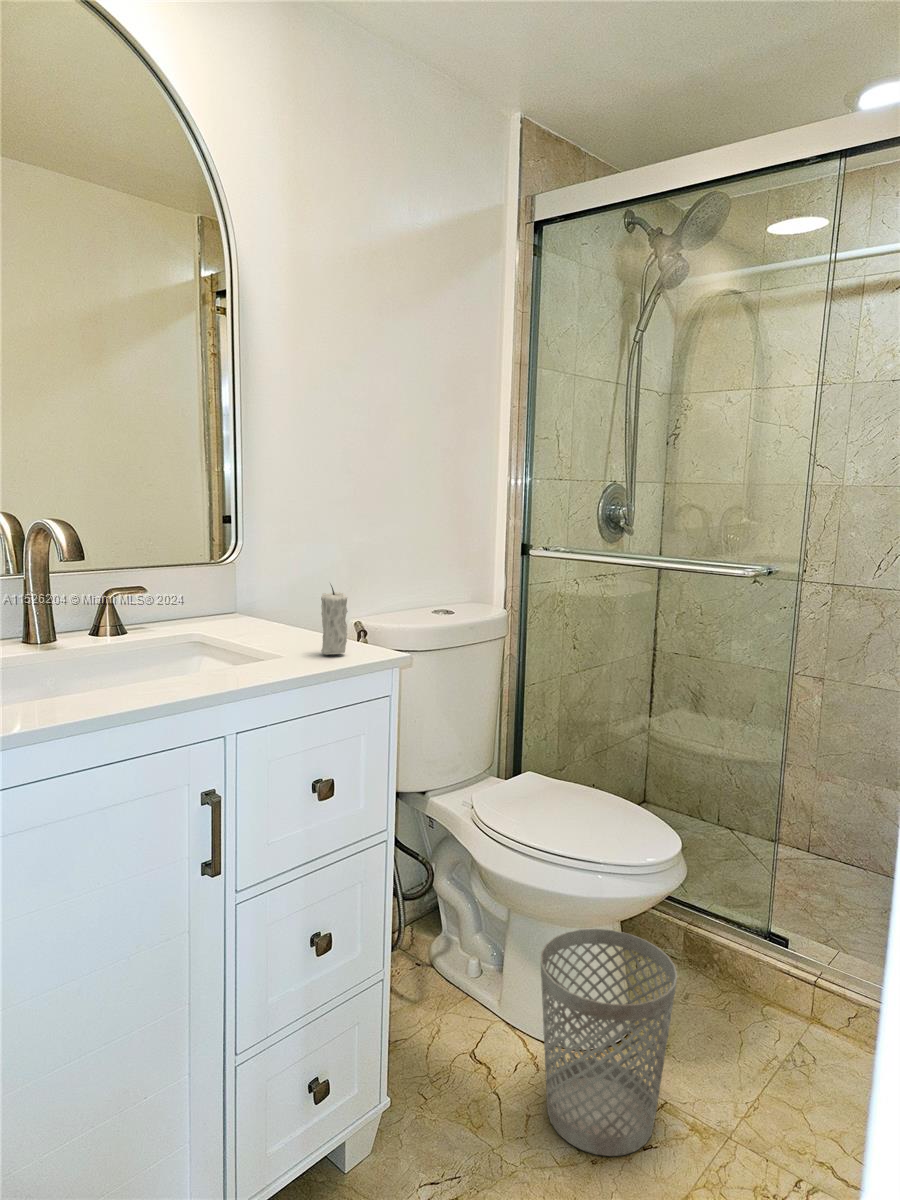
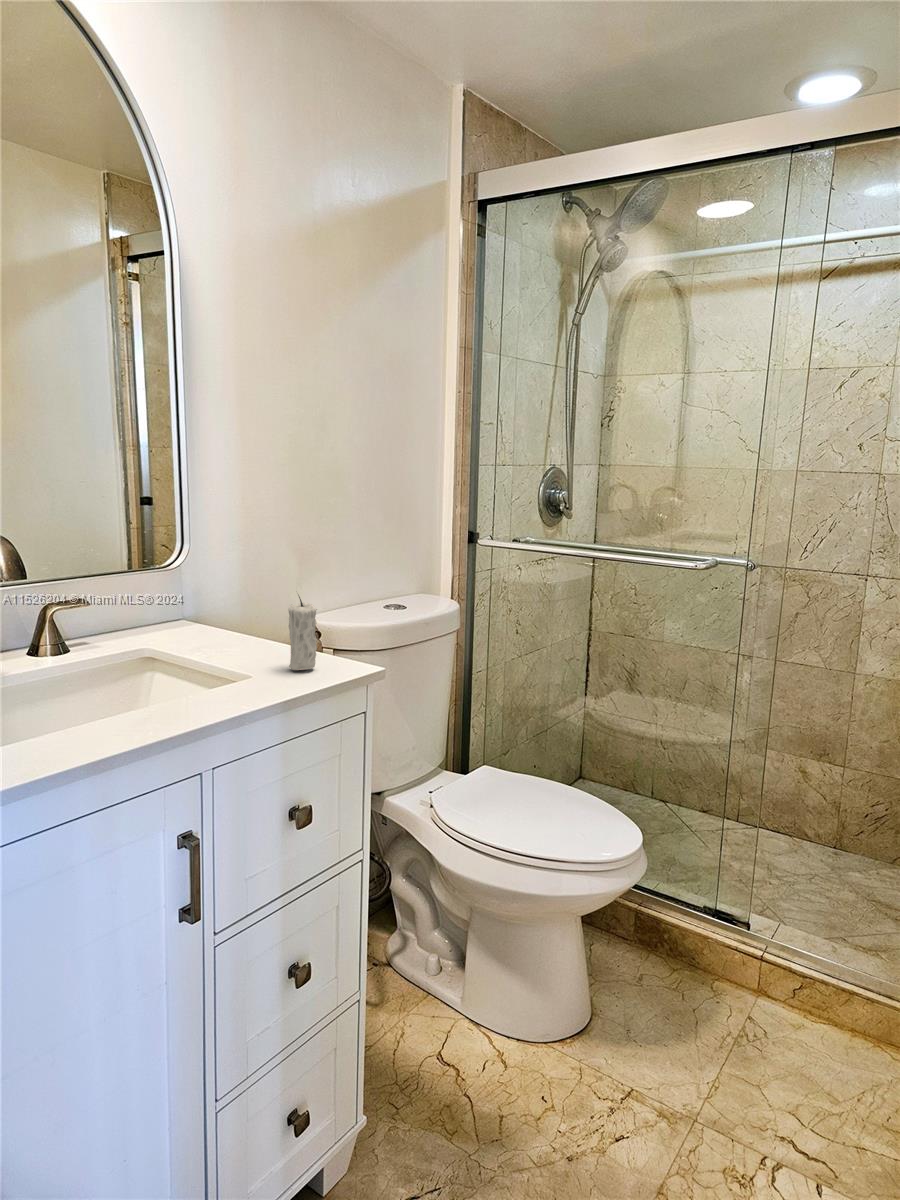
wastebasket: present [541,929,677,1156] -> none [513,925,649,1152]

